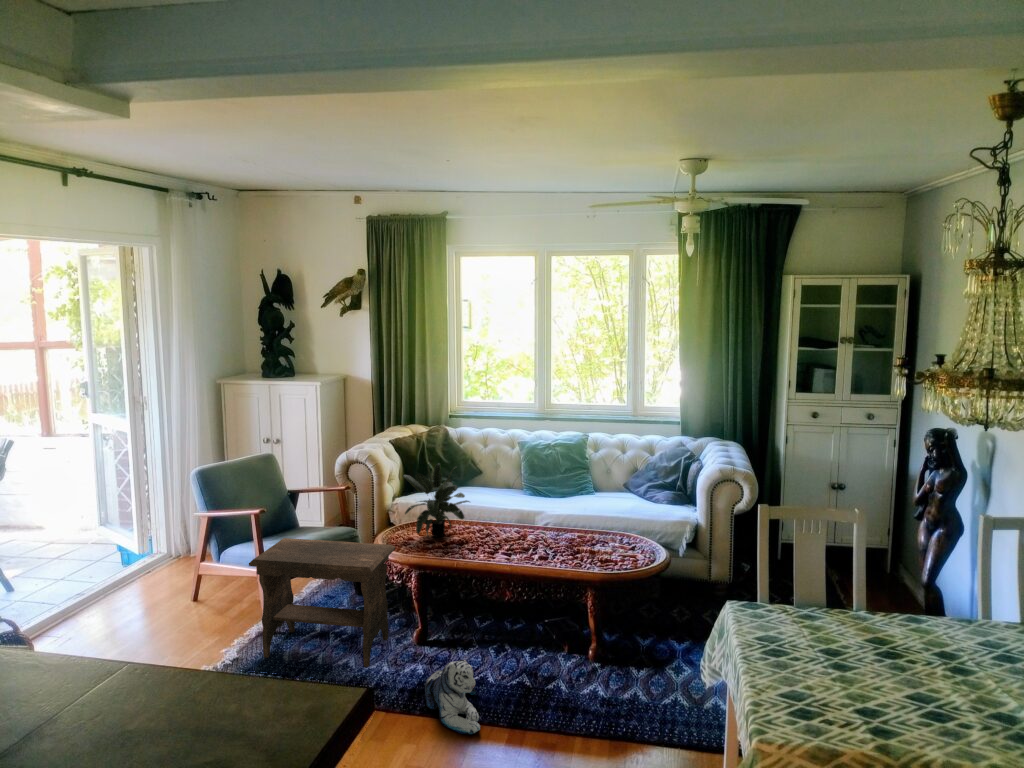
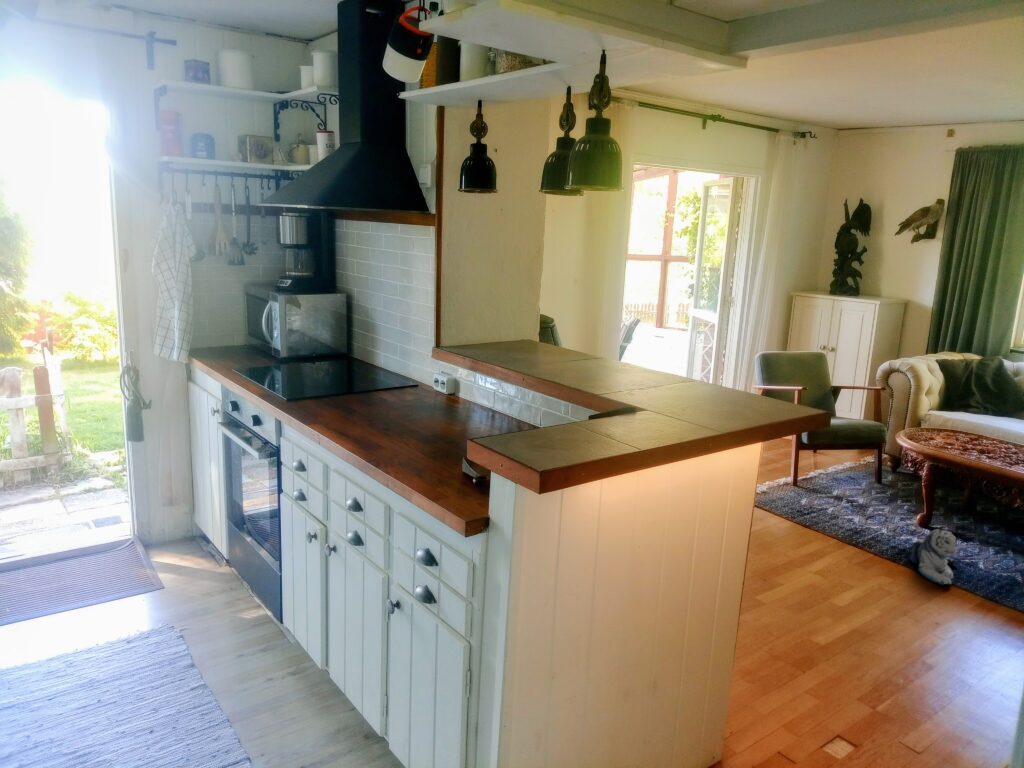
potted plant: present [403,463,469,537] -> none [932,379,1003,447]
footstool: present [249,538,395,667] -> none [789,416,913,525]

